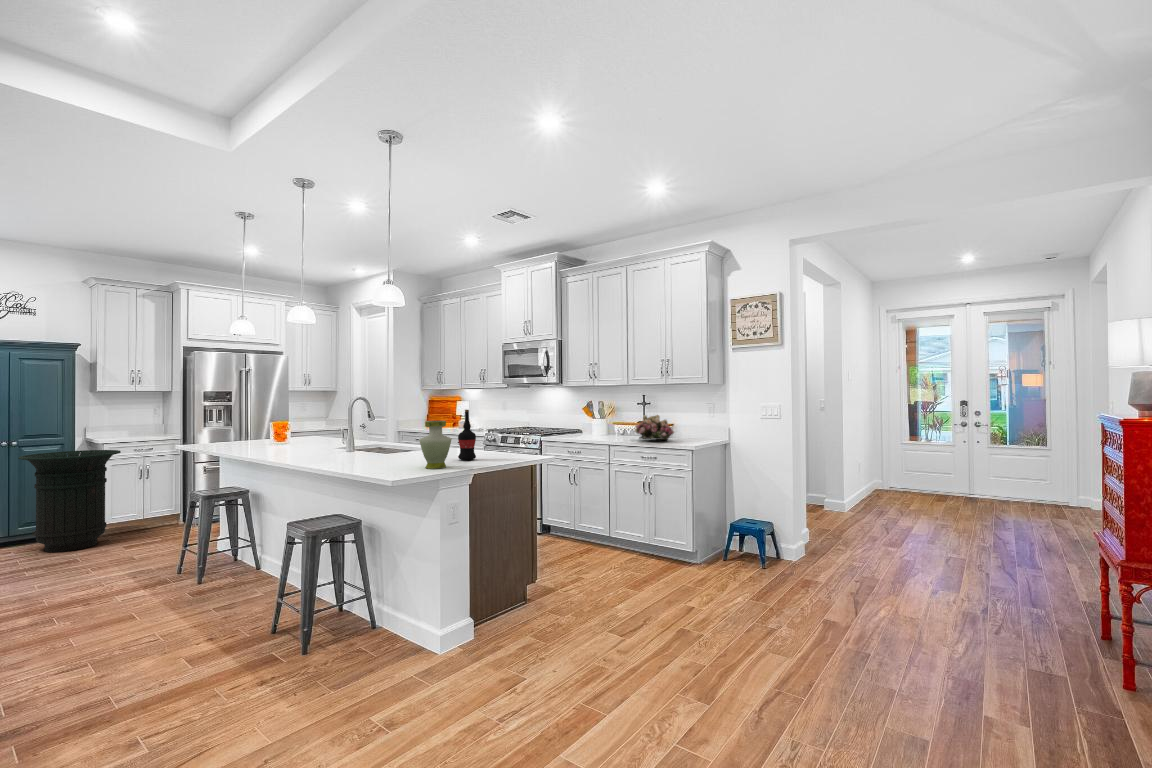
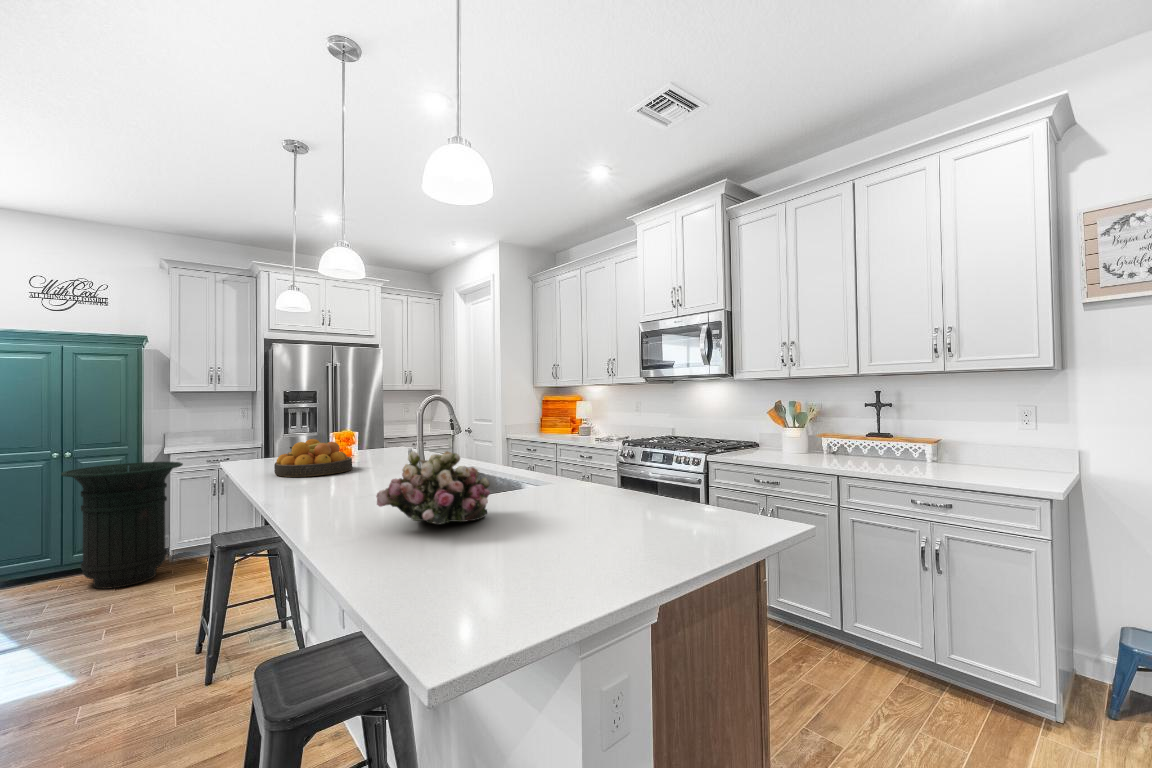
wine bottle: present [458,410,476,460] -> none [592,422,630,527]
flower arrangement: present [634,415,674,440] -> present [376,451,490,524]
vase: present [419,421,452,469] -> none [509,449,582,566]
fruit bowl: none [244,425,297,449] -> present [274,439,352,477]

